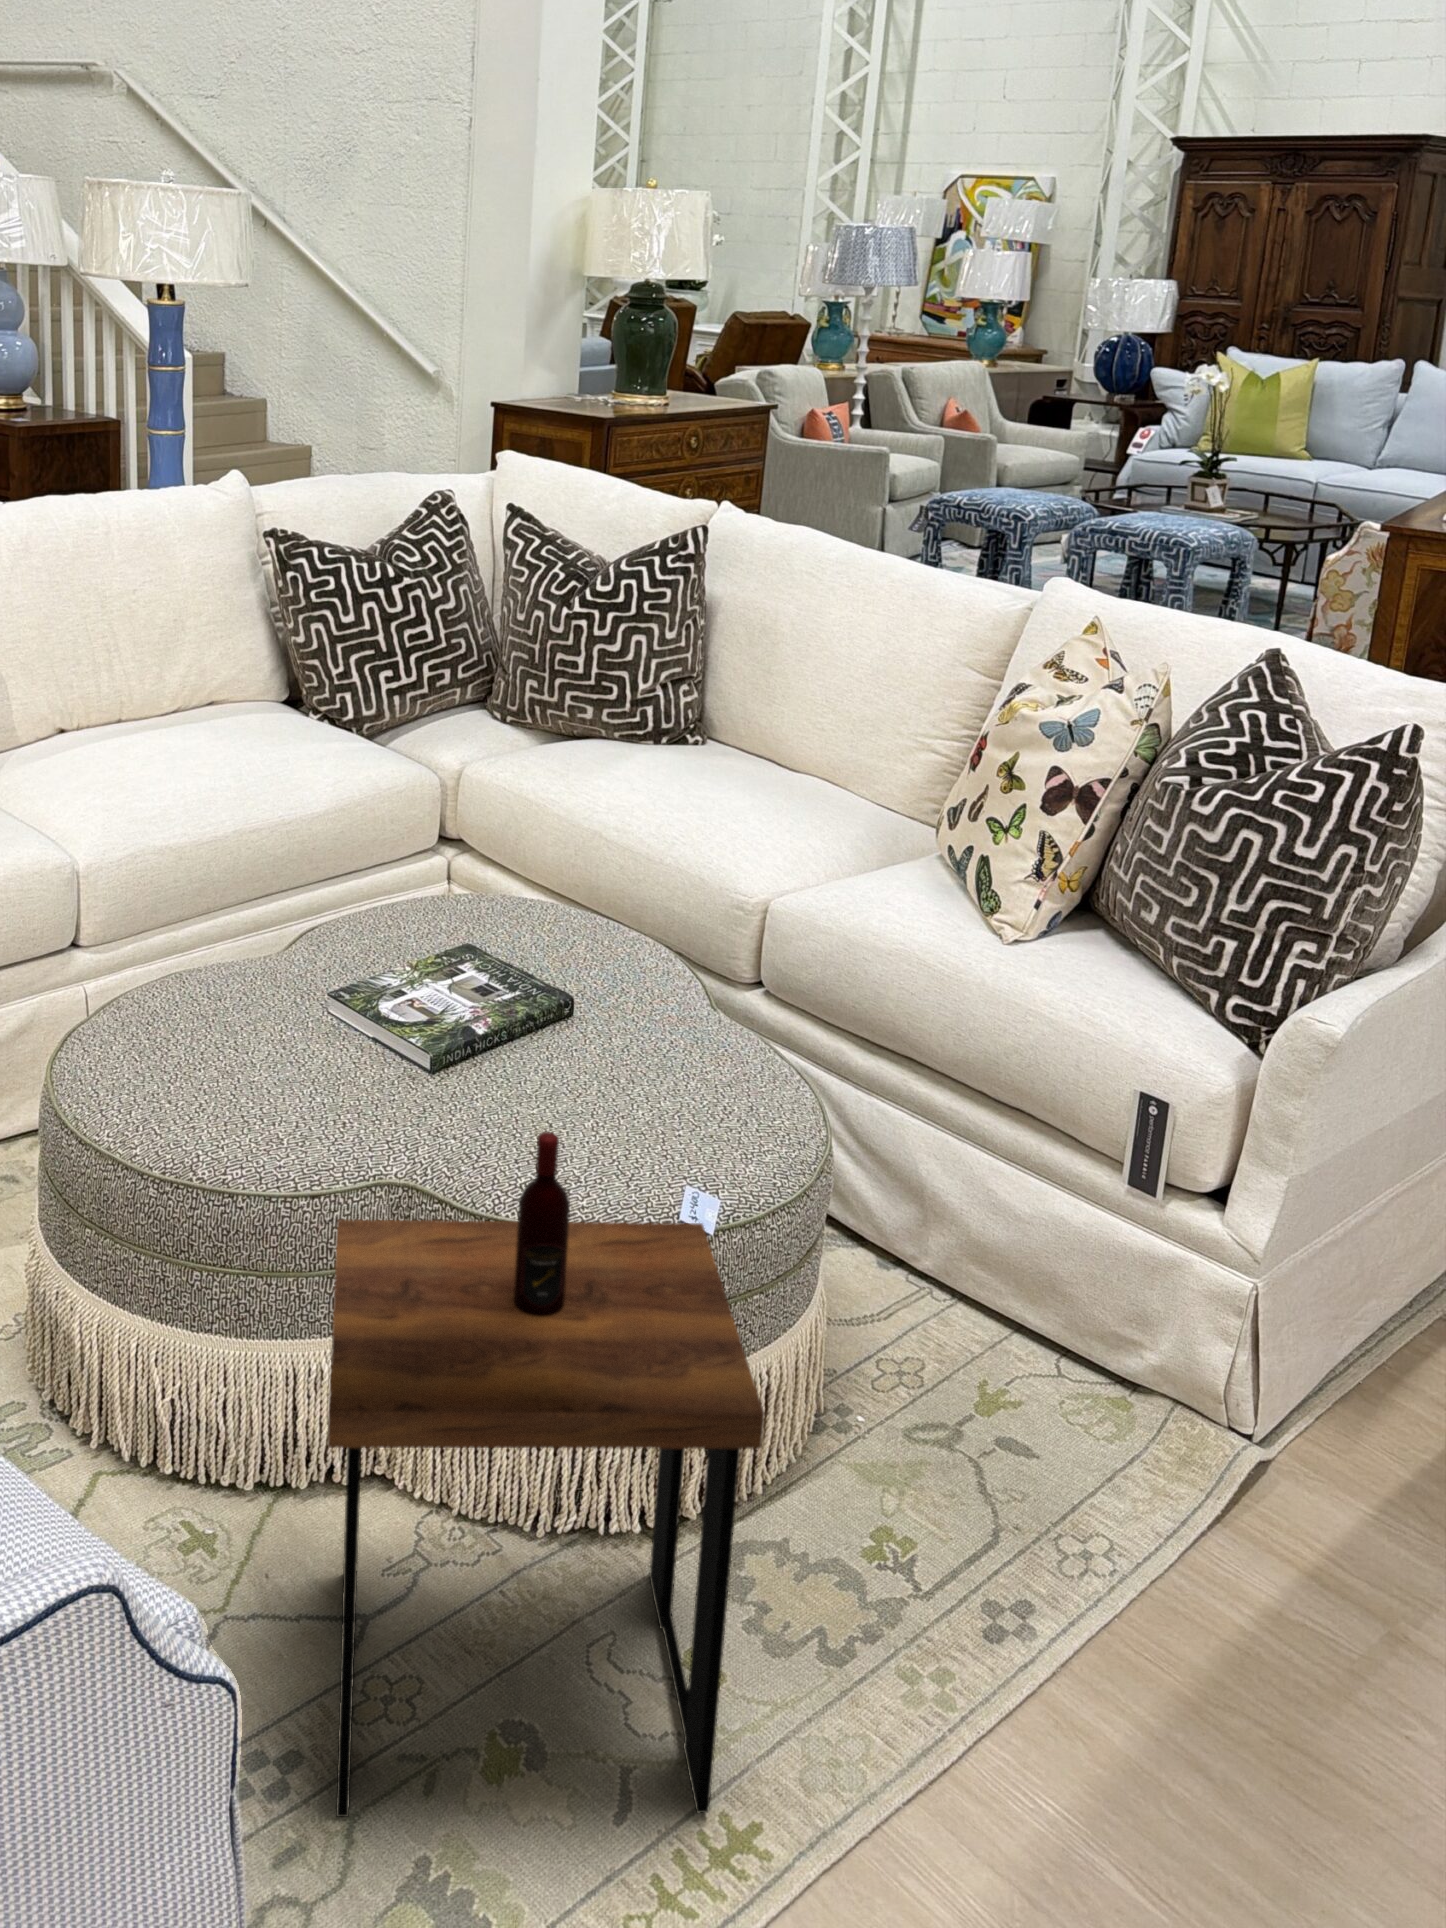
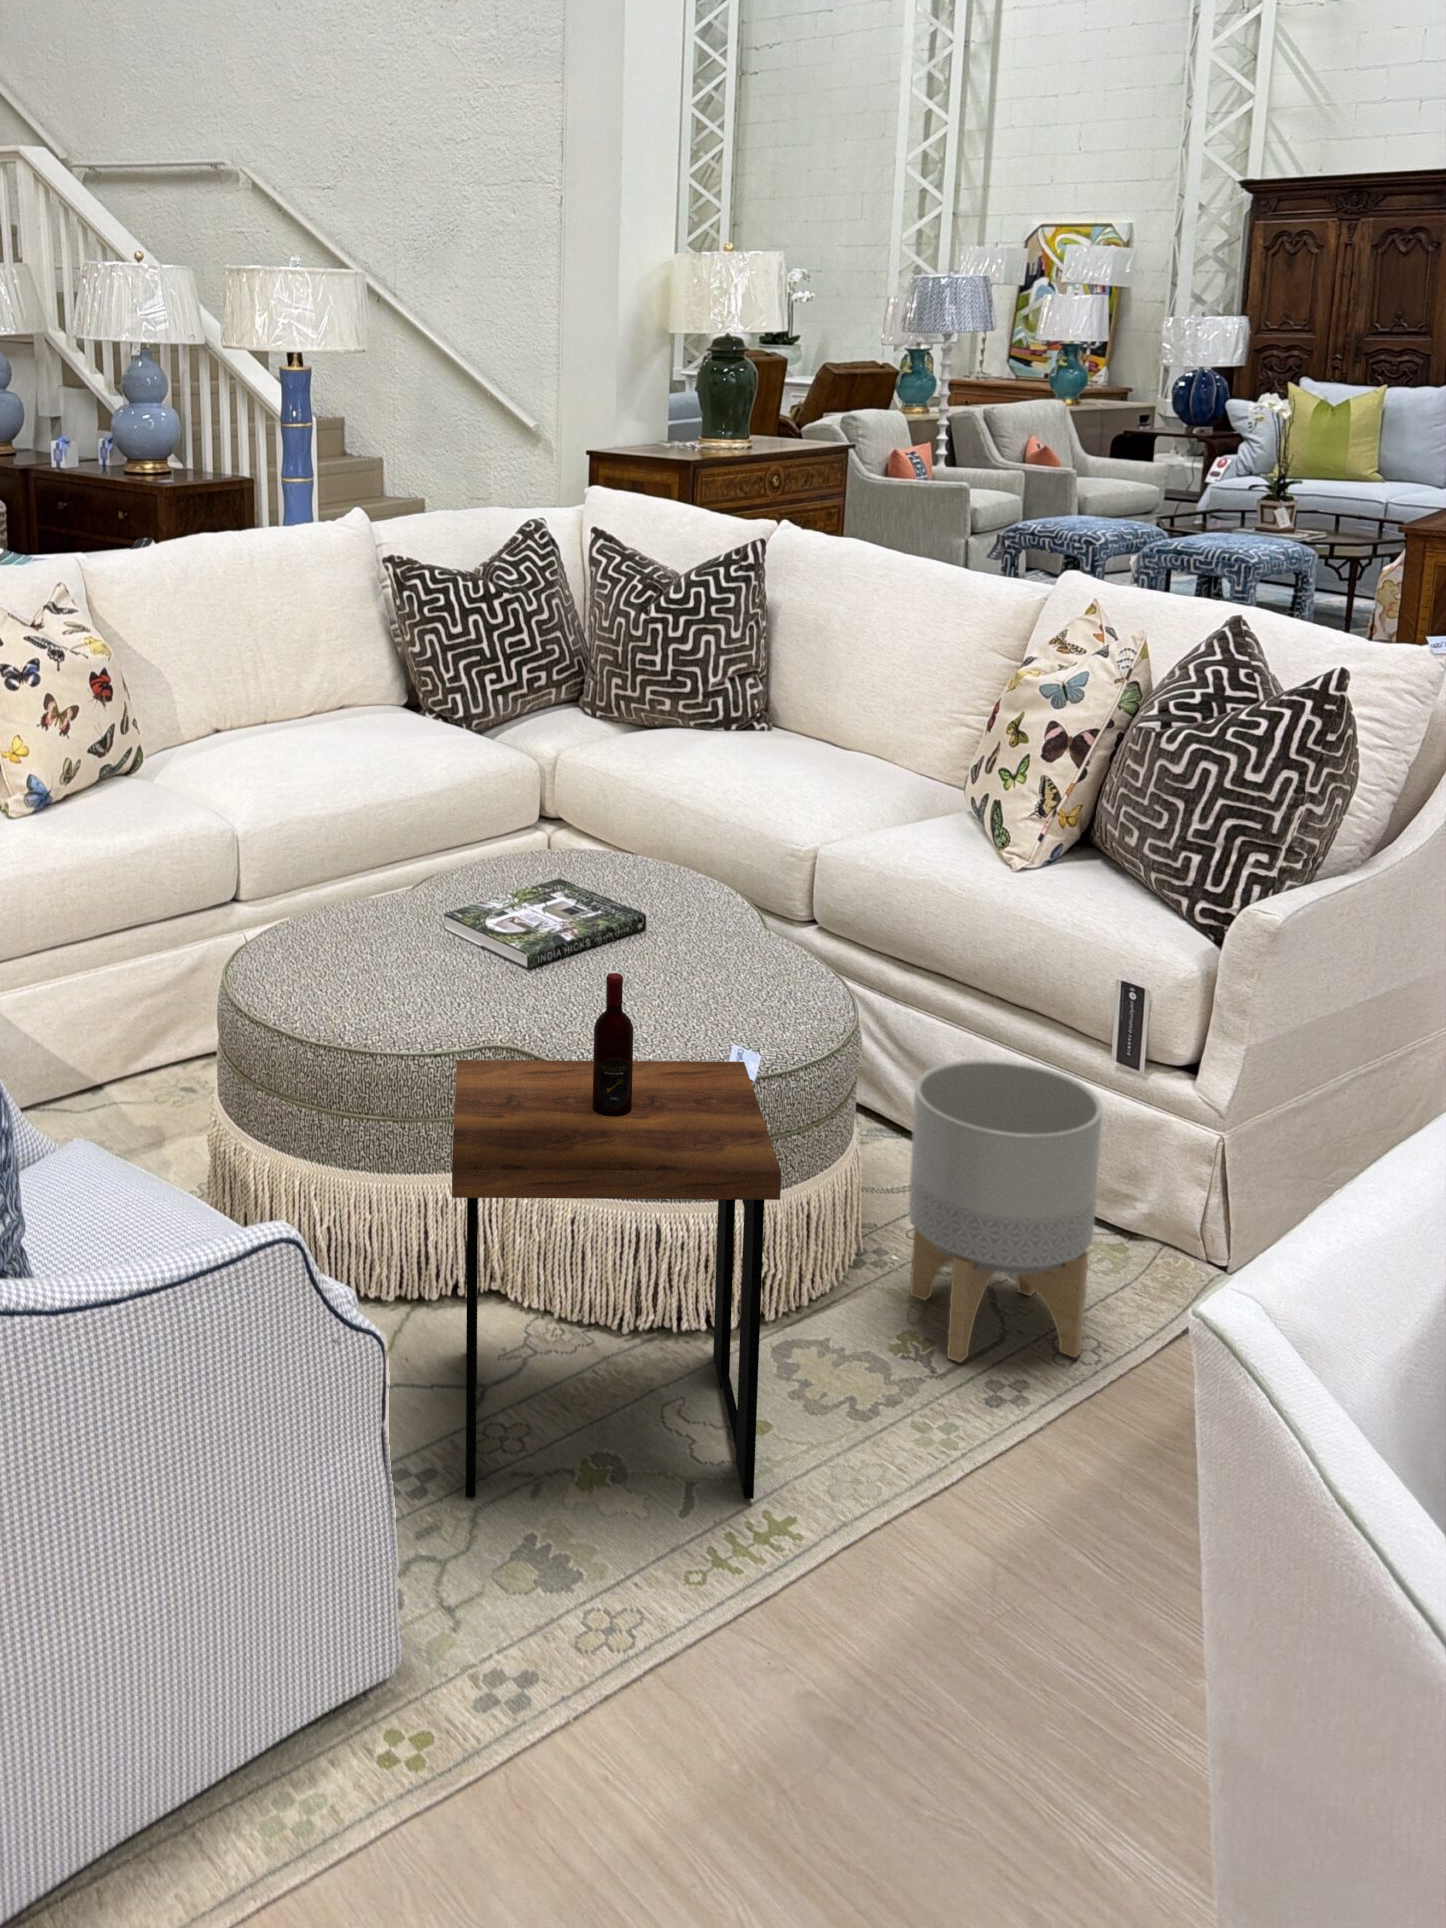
planter: none [884,1197,1137,1585] -> present [909,1059,1102,1363]

